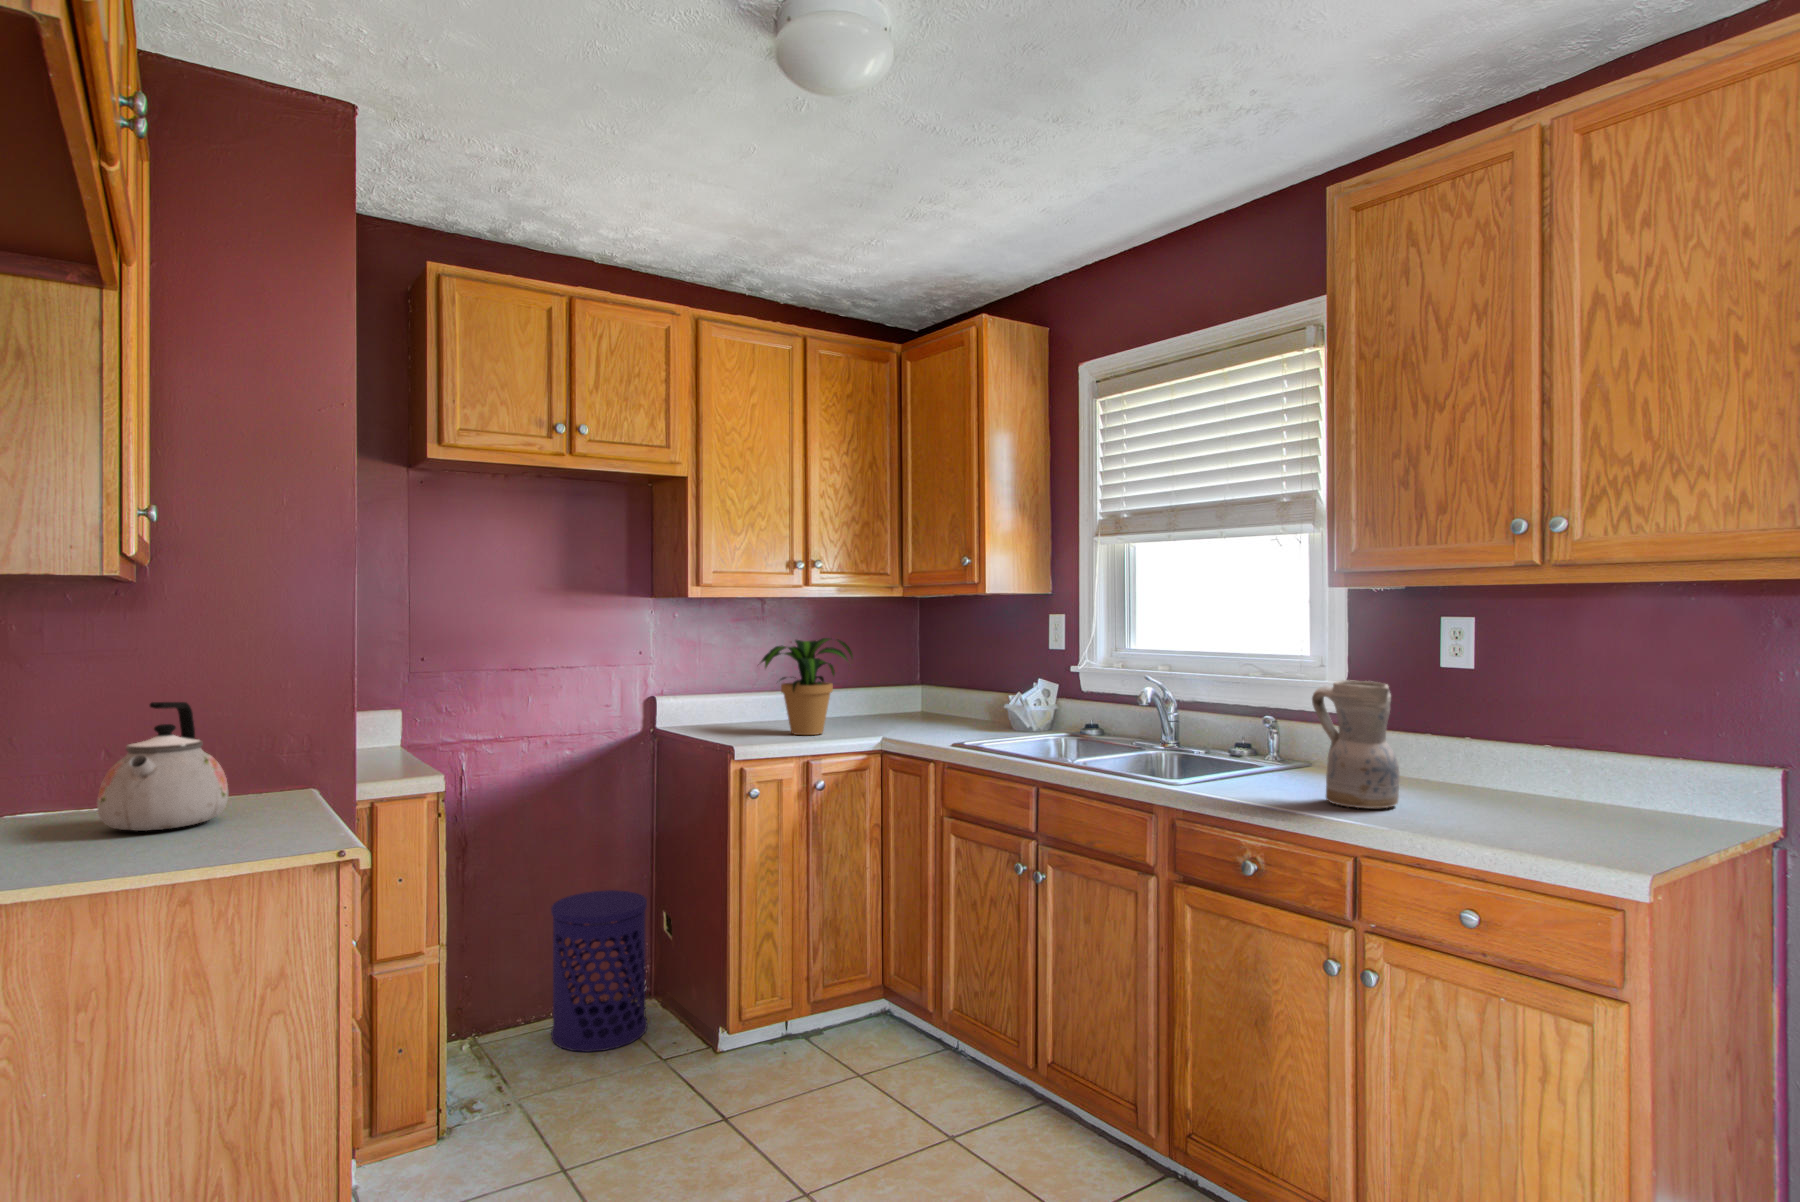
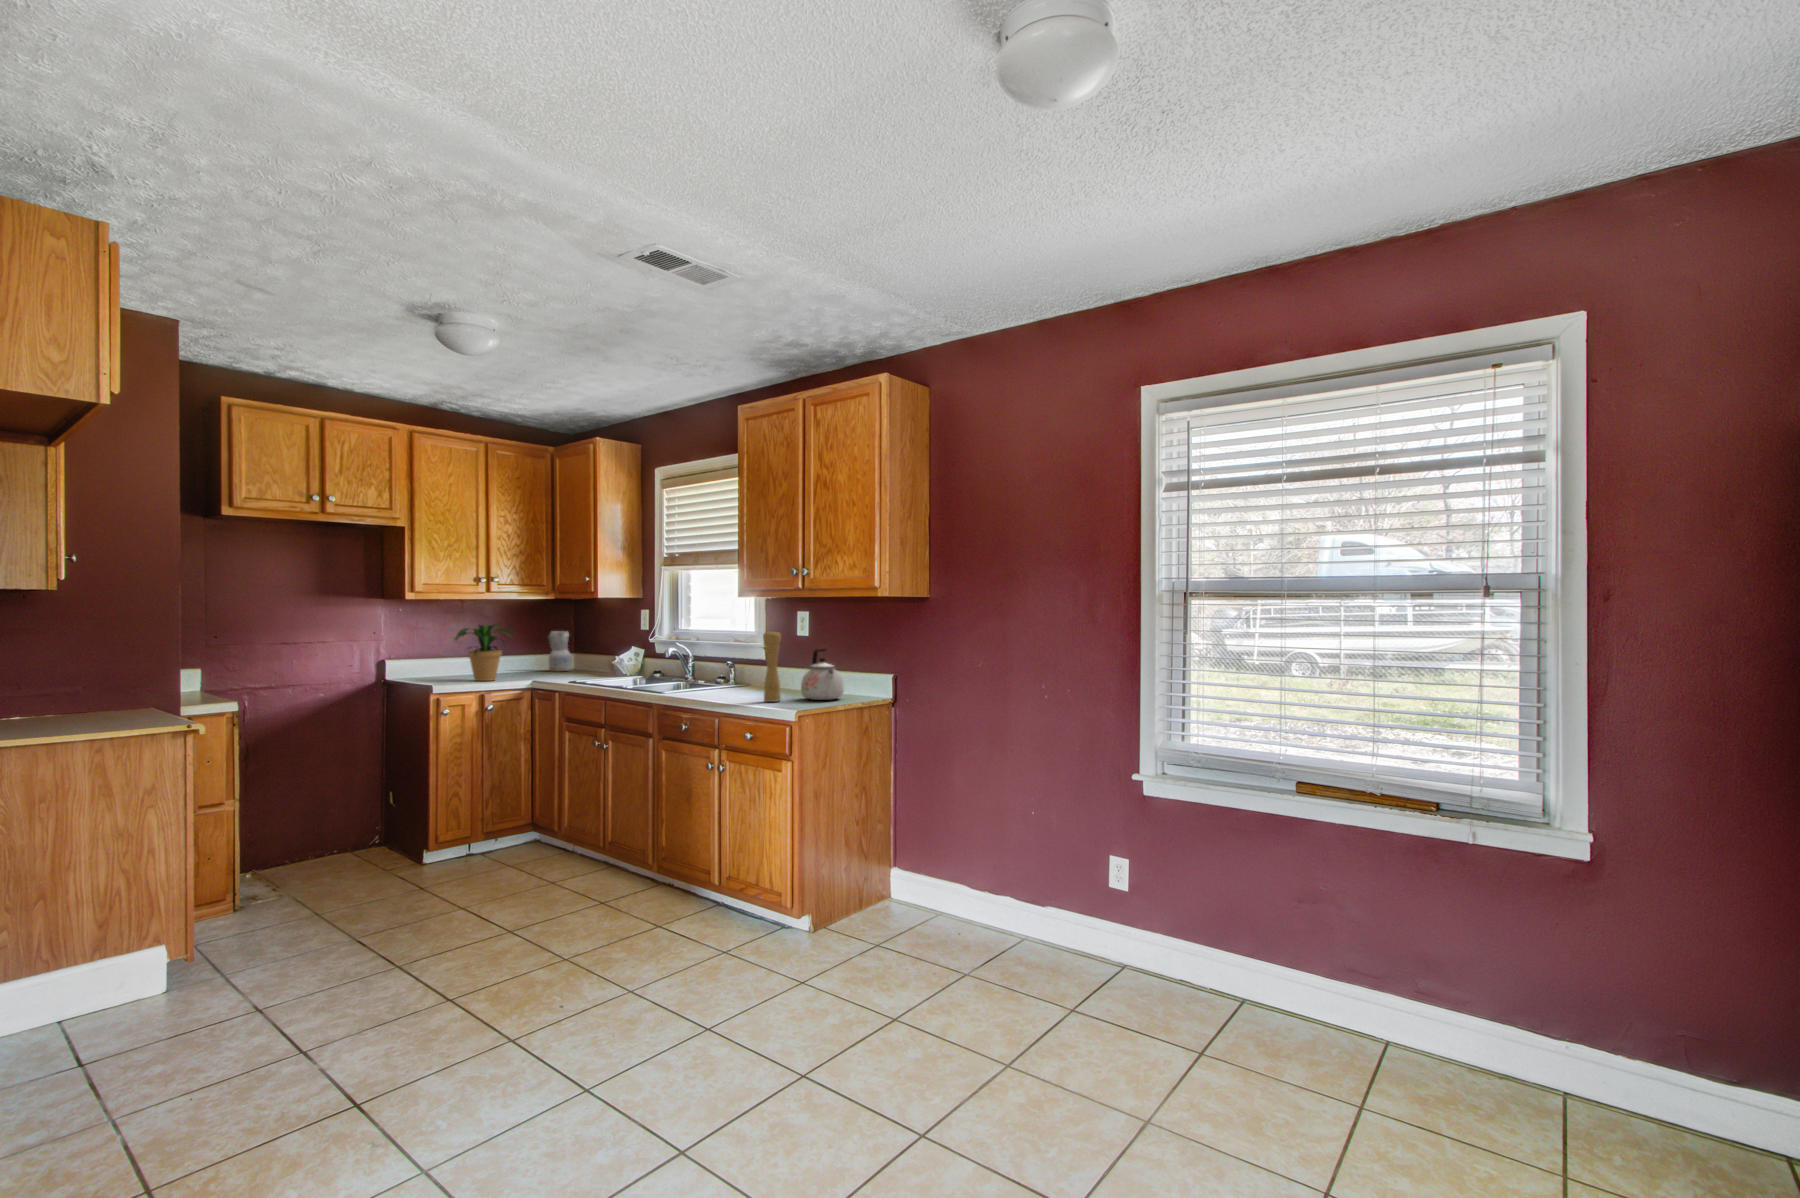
pepper mill: none [1469,663,1518,833] -> present [763,631,781,702]
ceramic pitcher: present [1312,680,1400,808] -> present [548,631,572,671]
kettle: present [97,702,228,831] -> present [801,649,844,700]
waste bin: present [551,890,647,1052] -> none [310,780,377,873]

